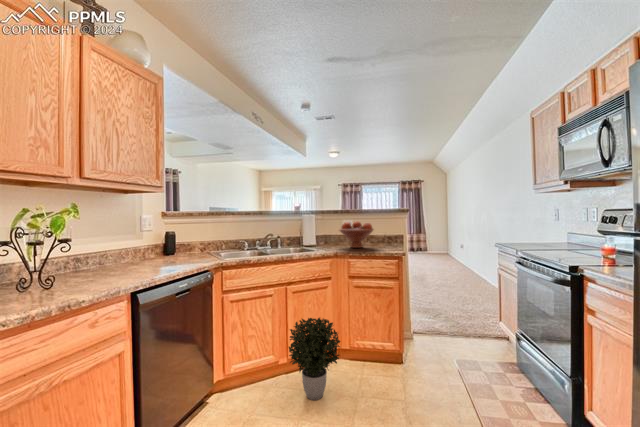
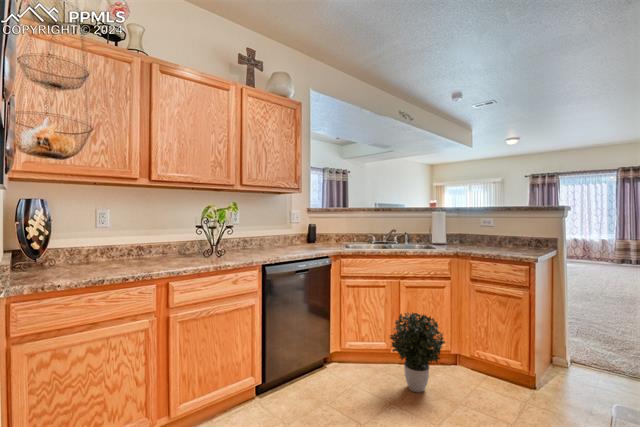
fruit bowl: present [339,221,373,248] -> none [467,221,511,250]

